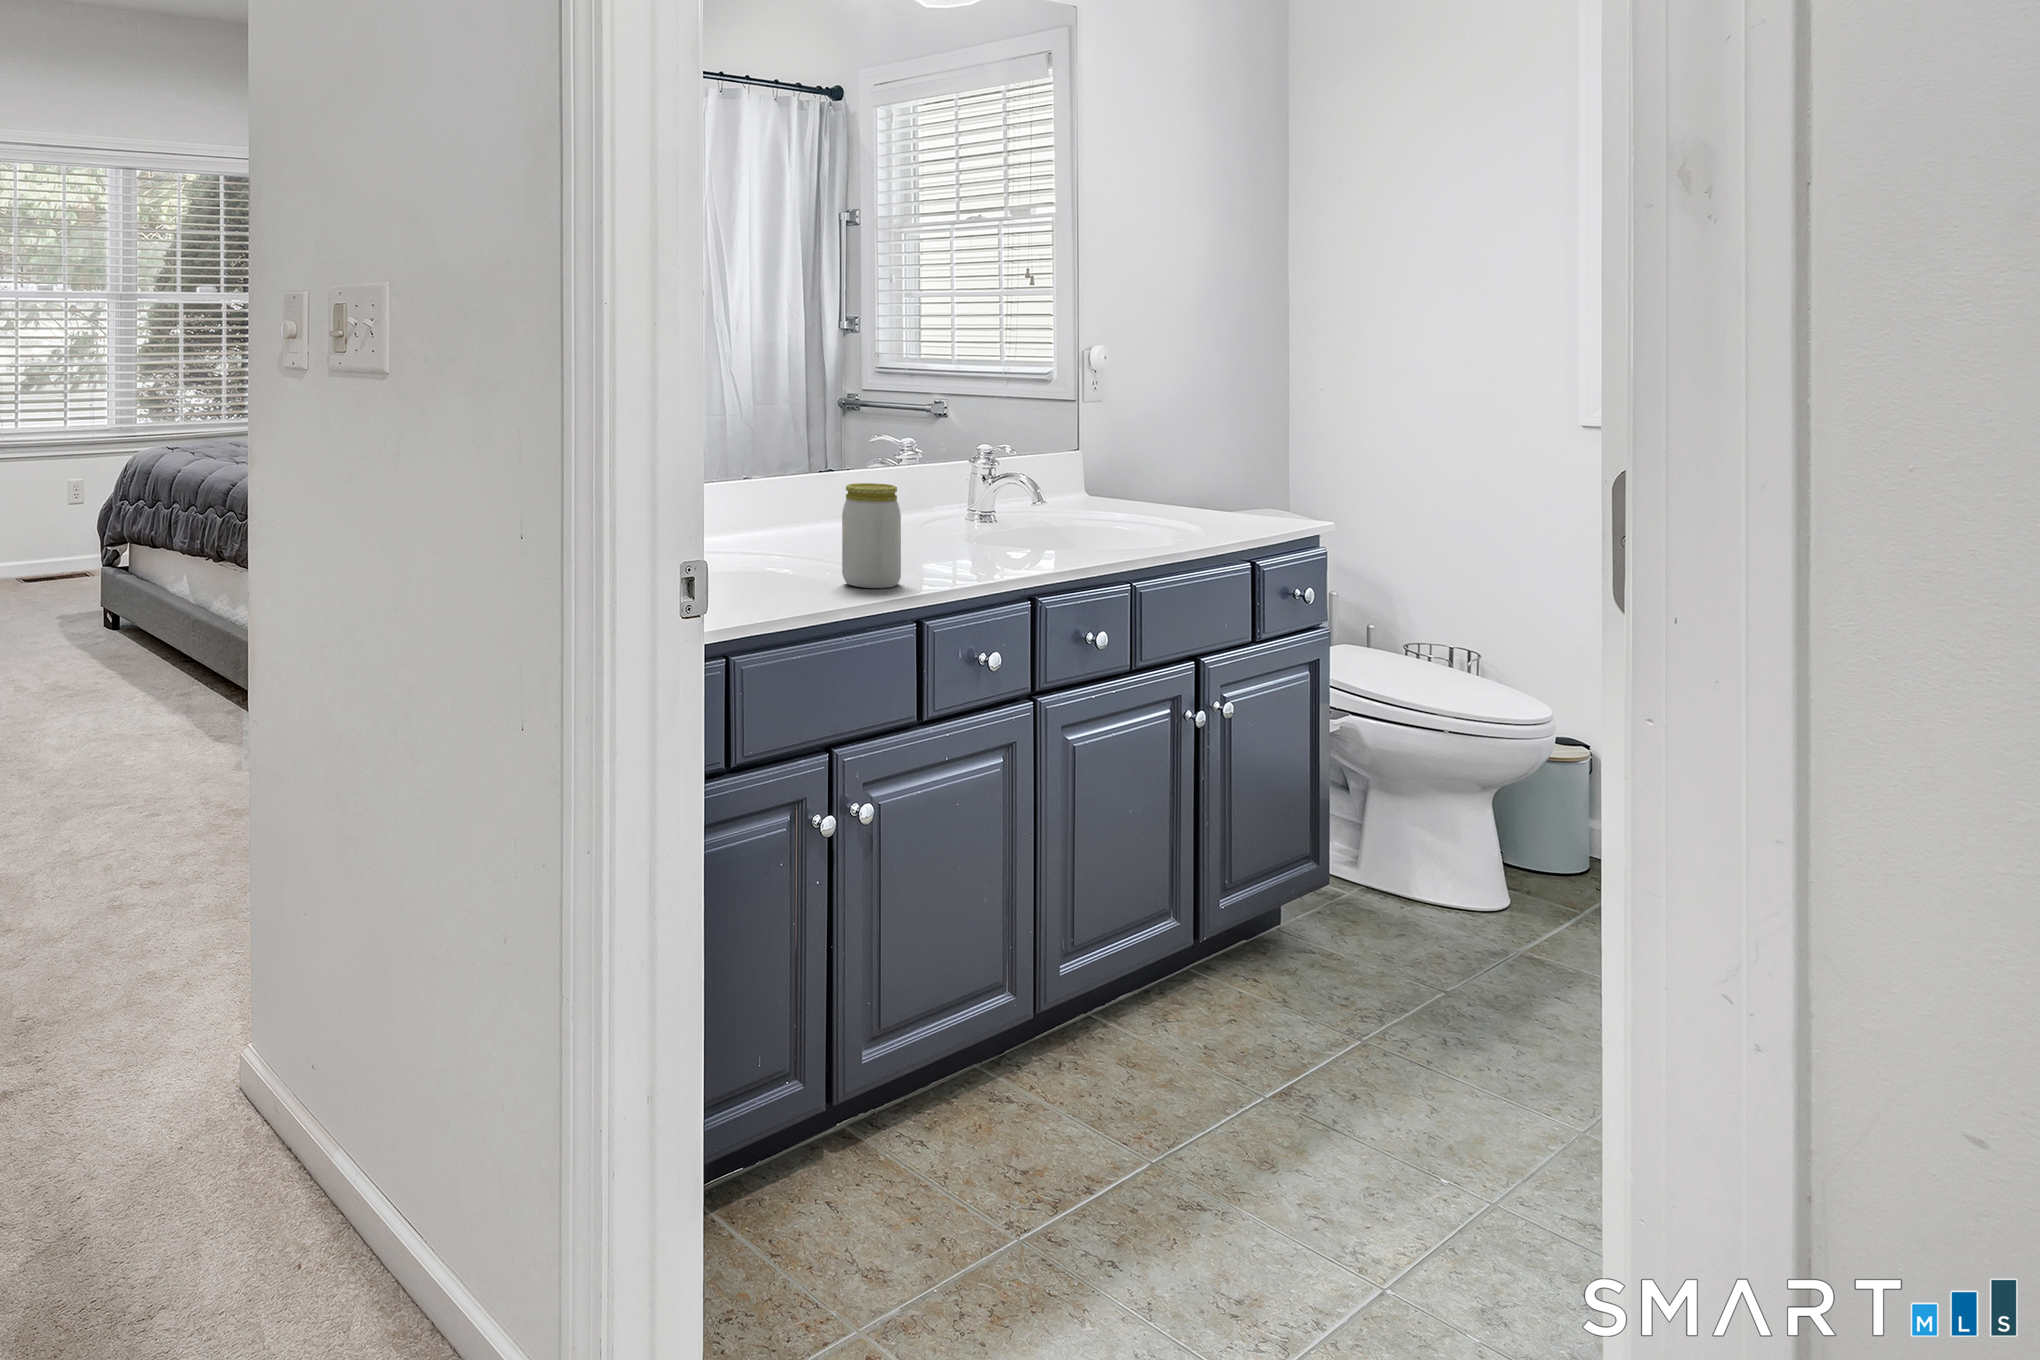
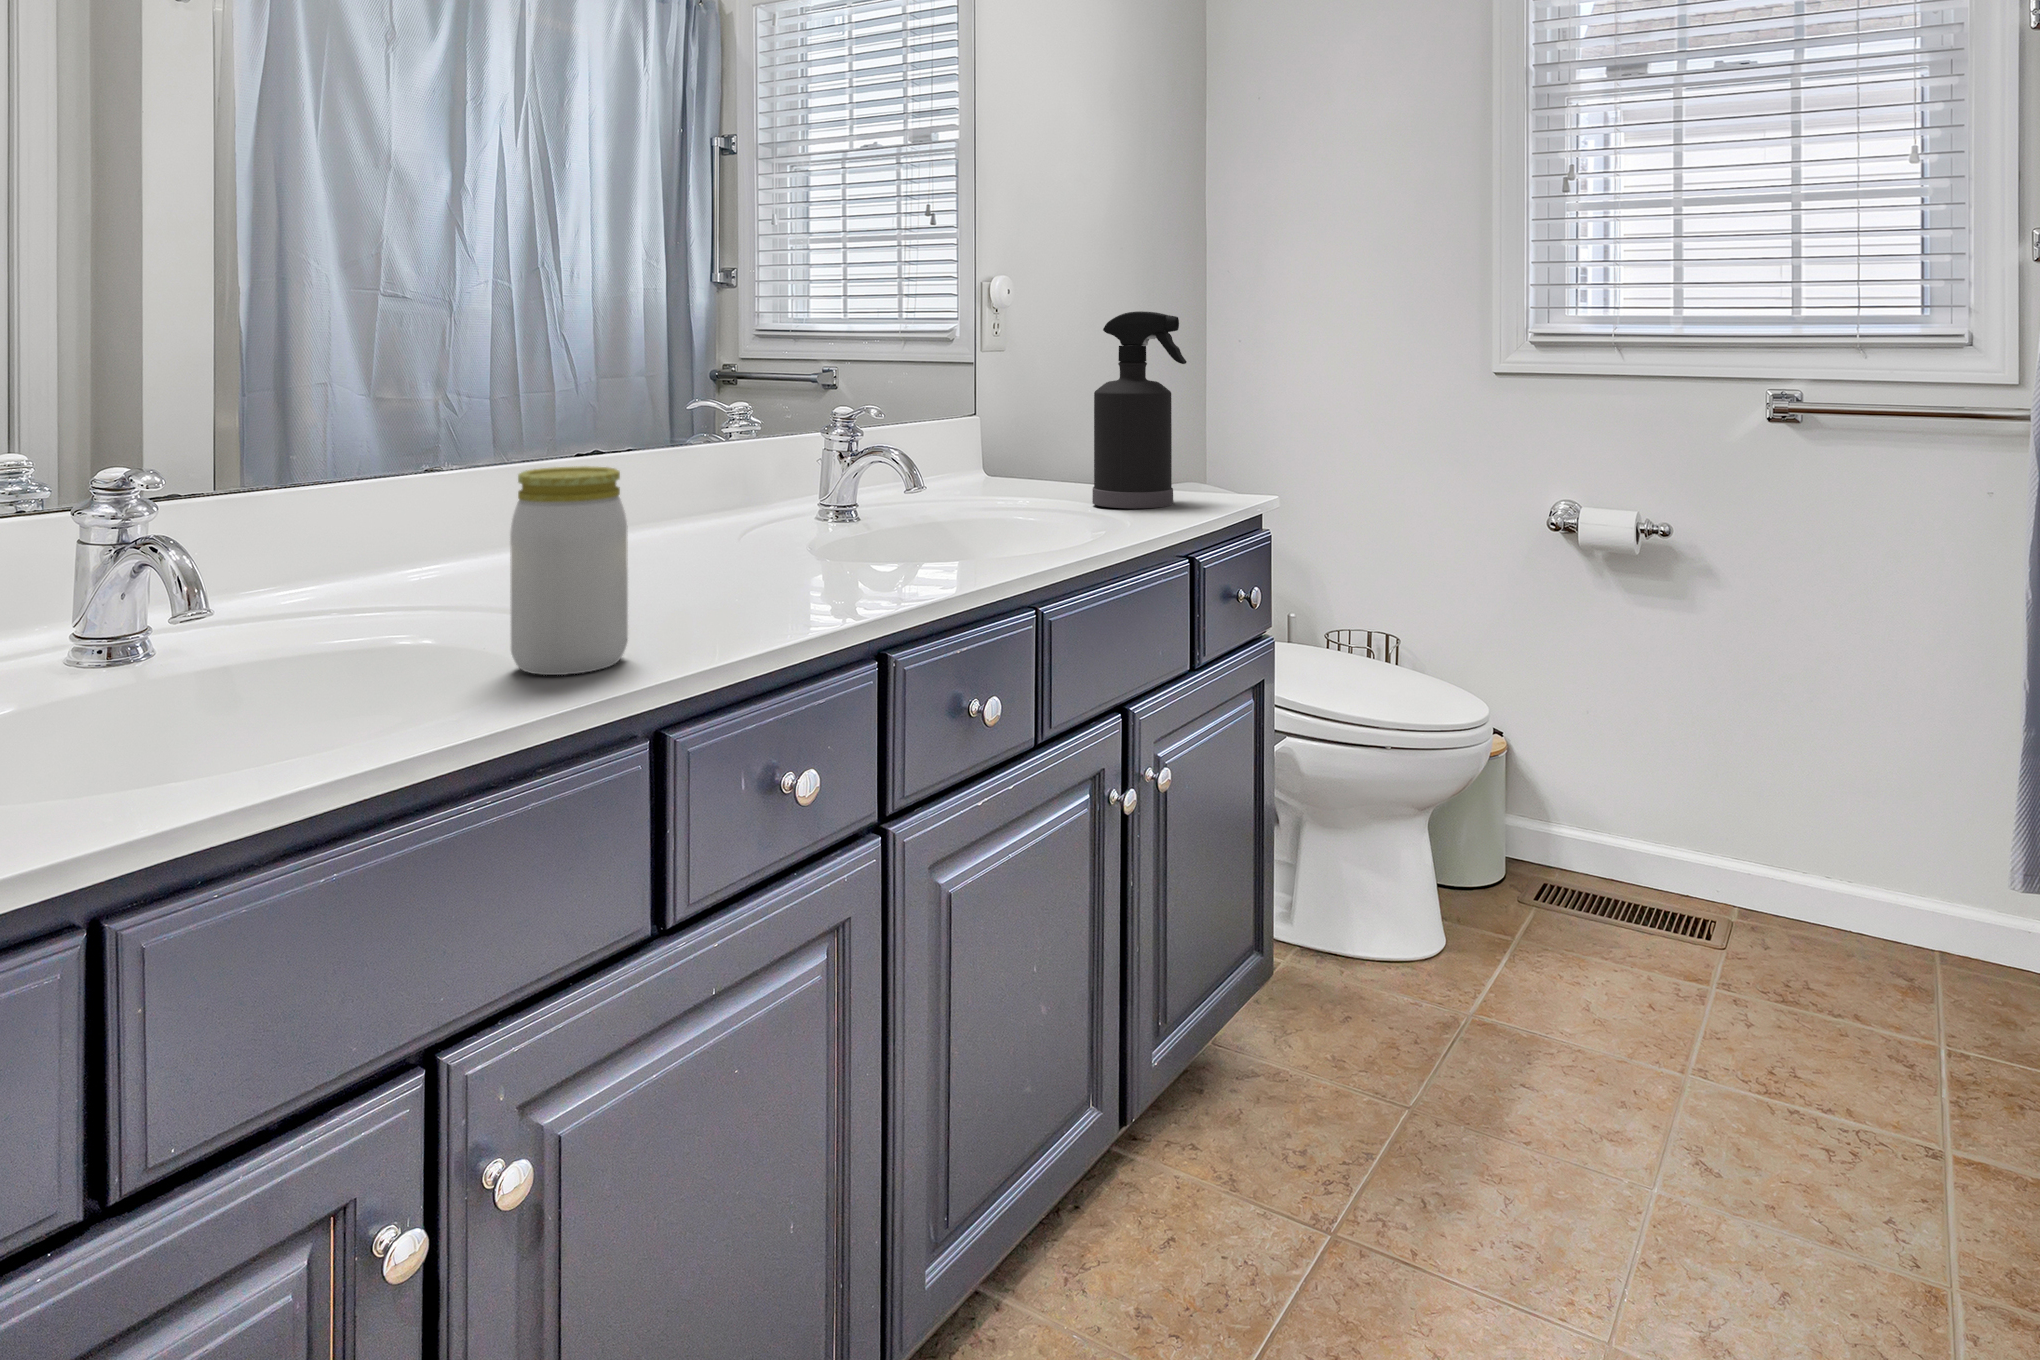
spray bottle: none [1173,380,1251,525] -> present [1092,311,1187,508]

